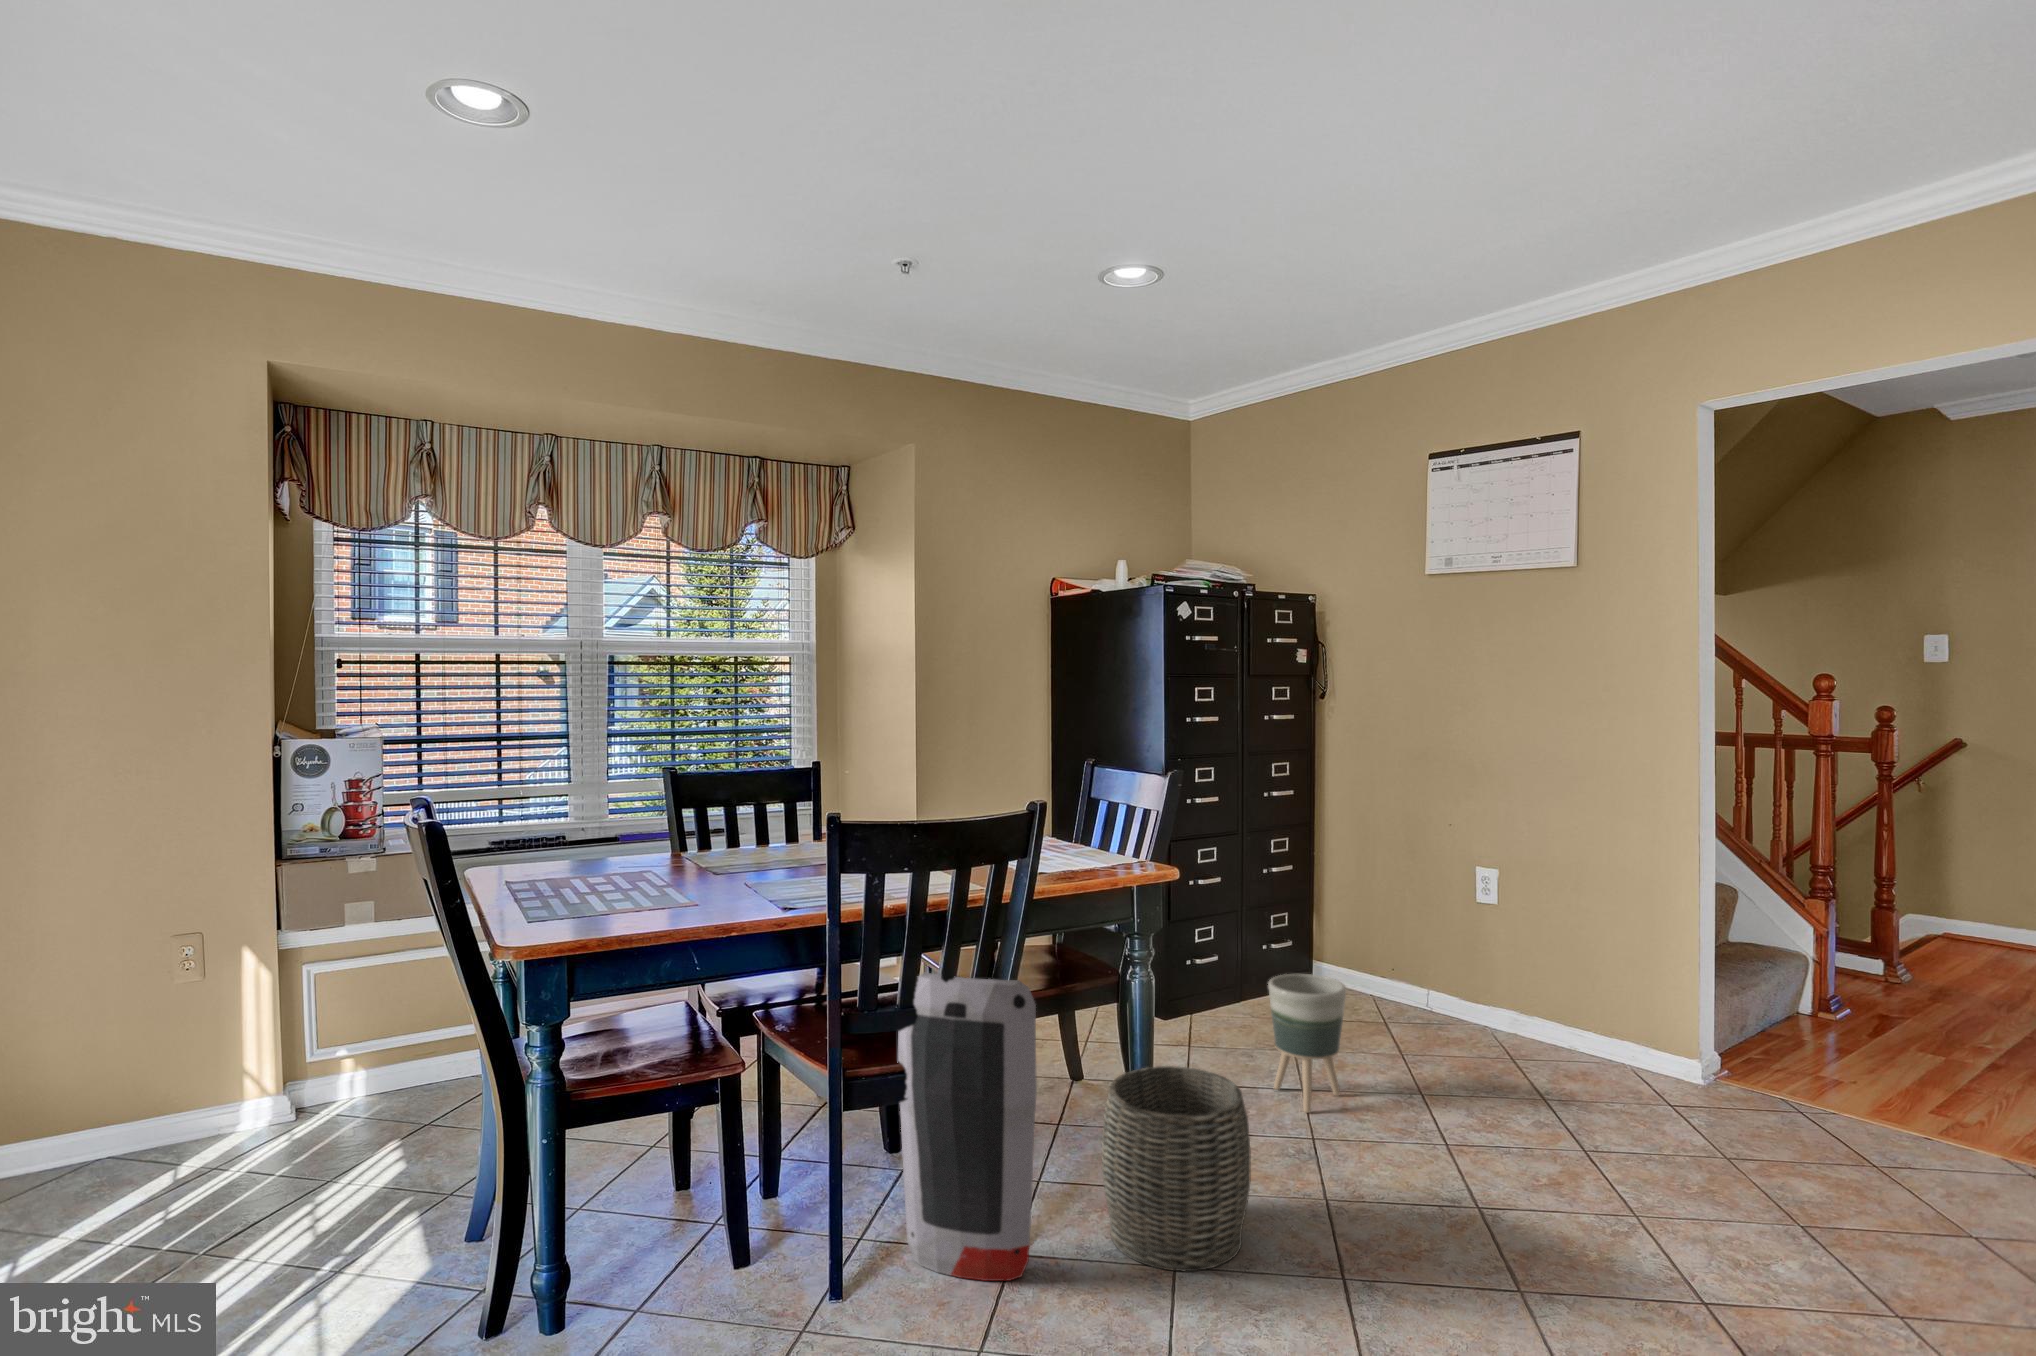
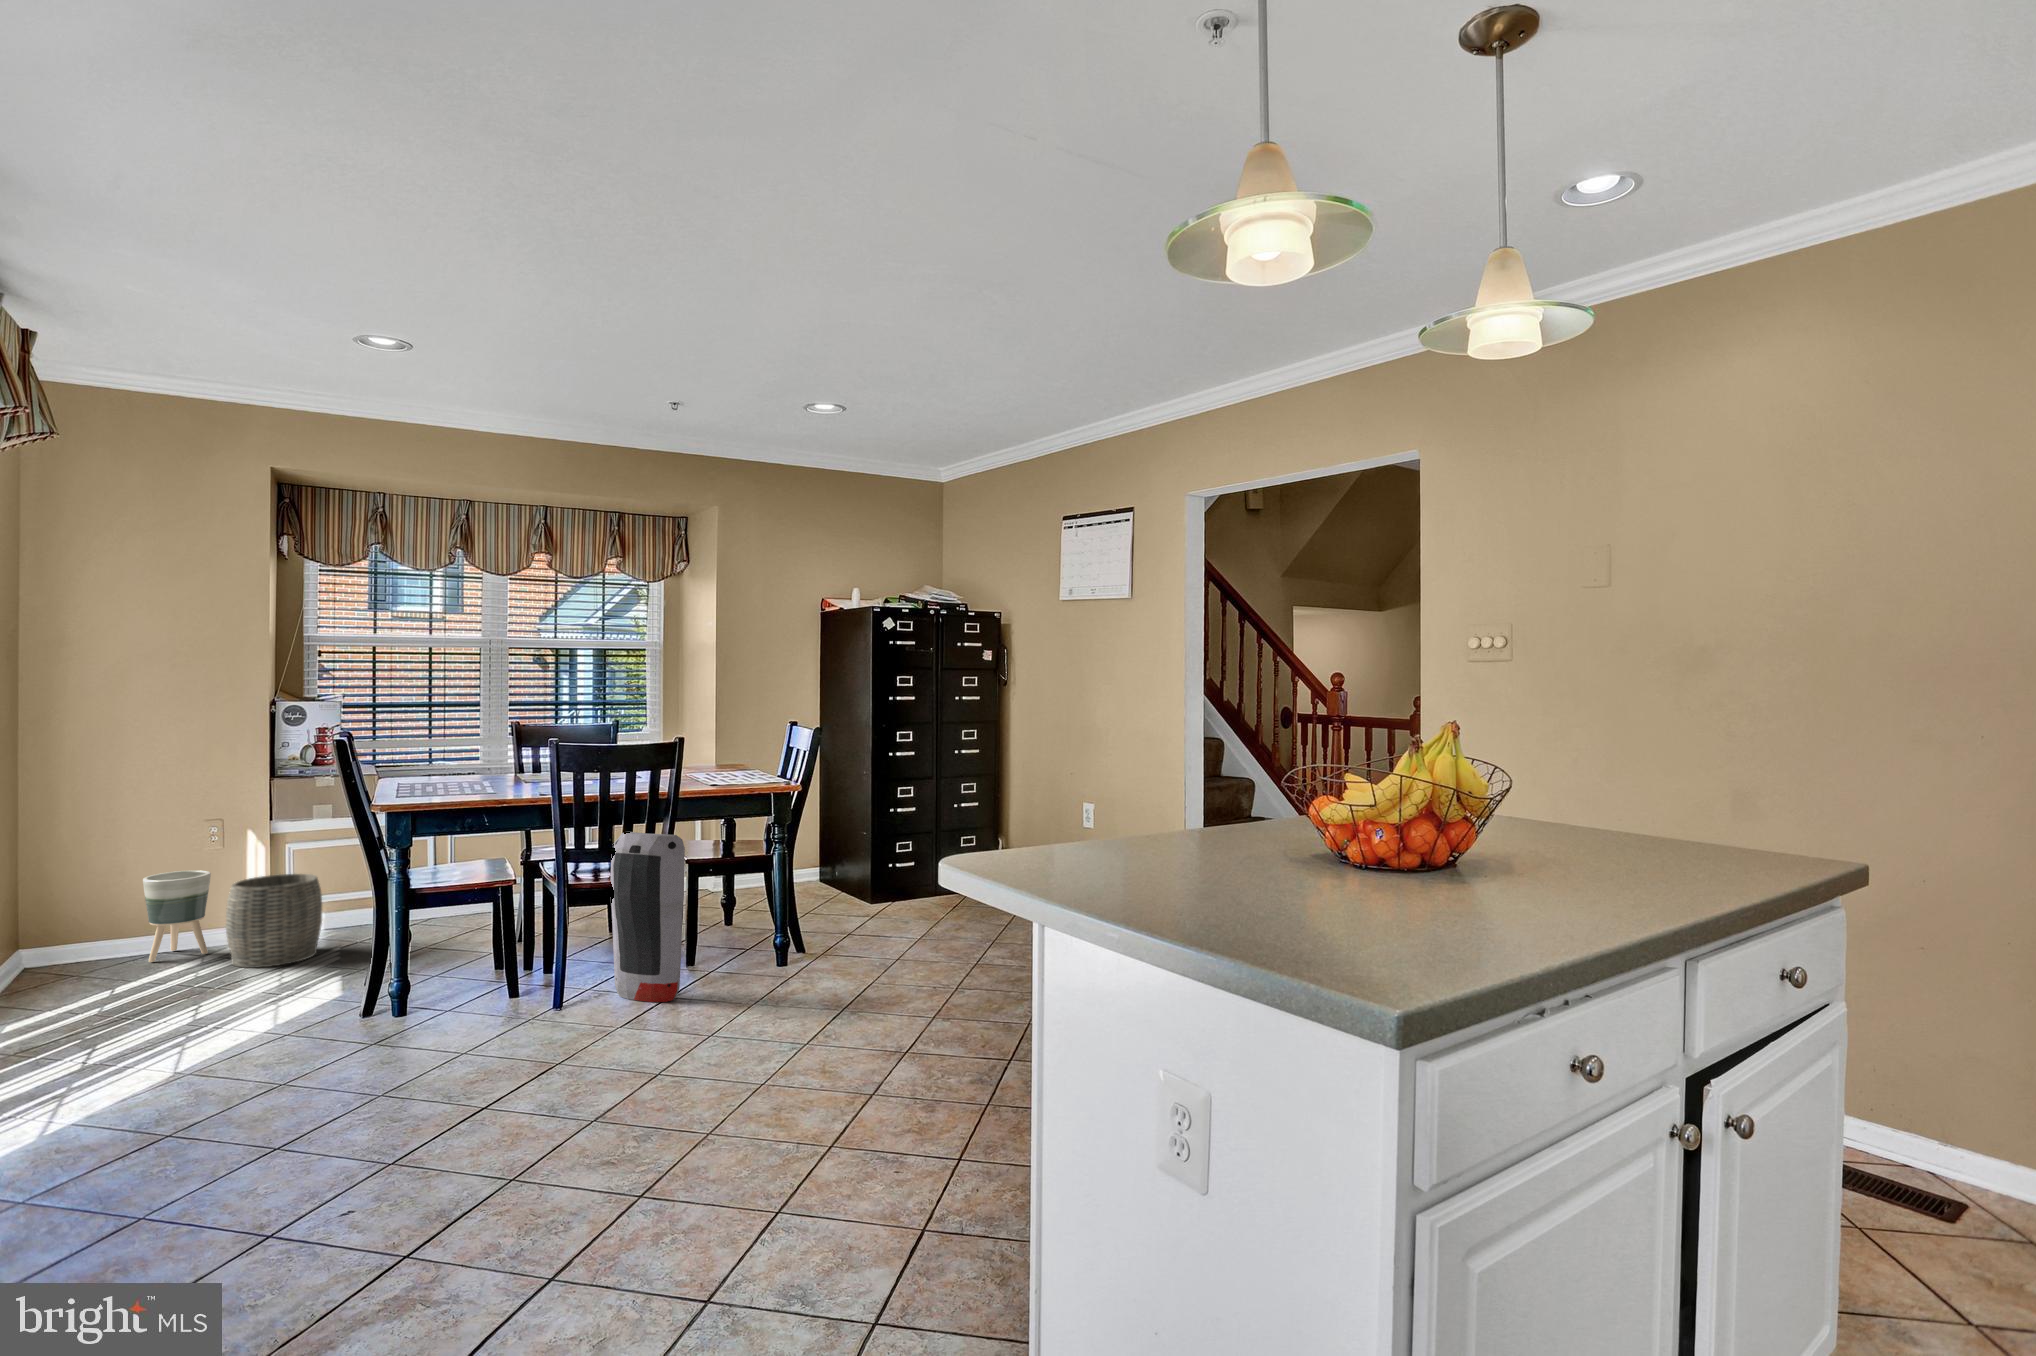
planter: present [1268,974,1346,1113] -> present [143,870,211,962]
woven basket: present [1102,1066,1251,1271] -> present [226,874,322,968]

